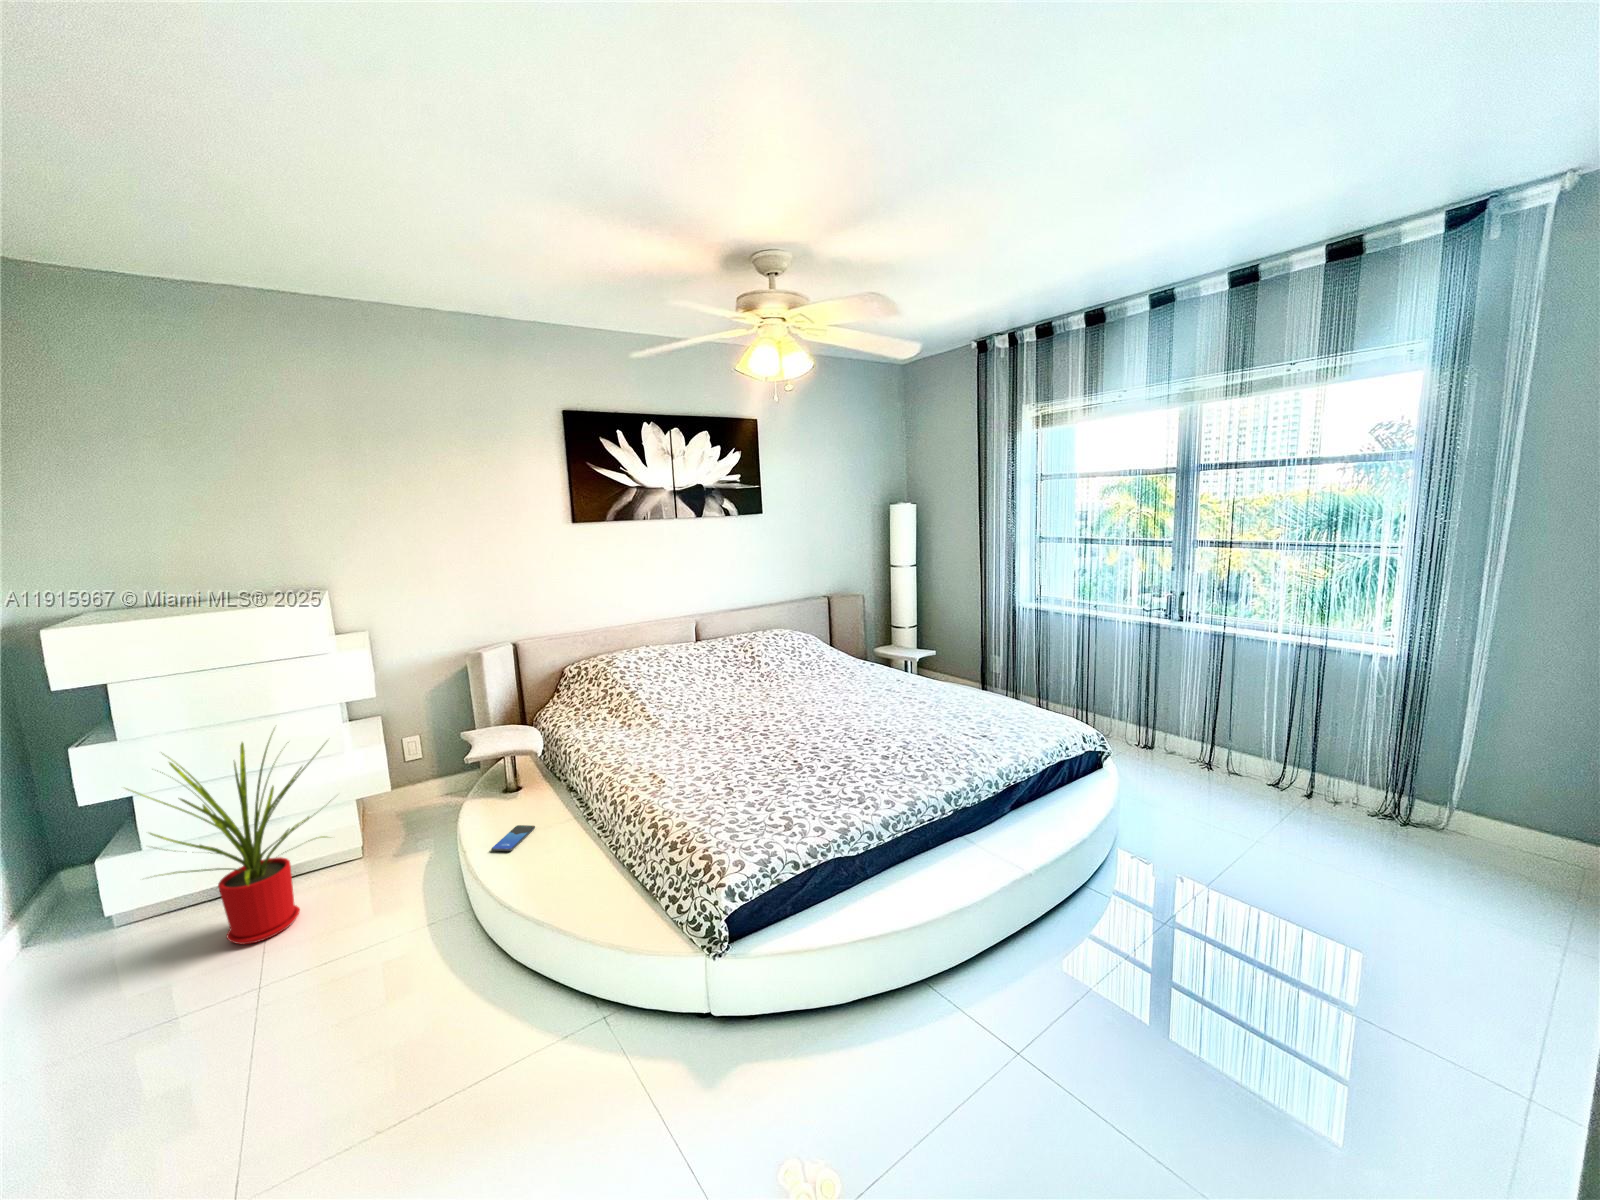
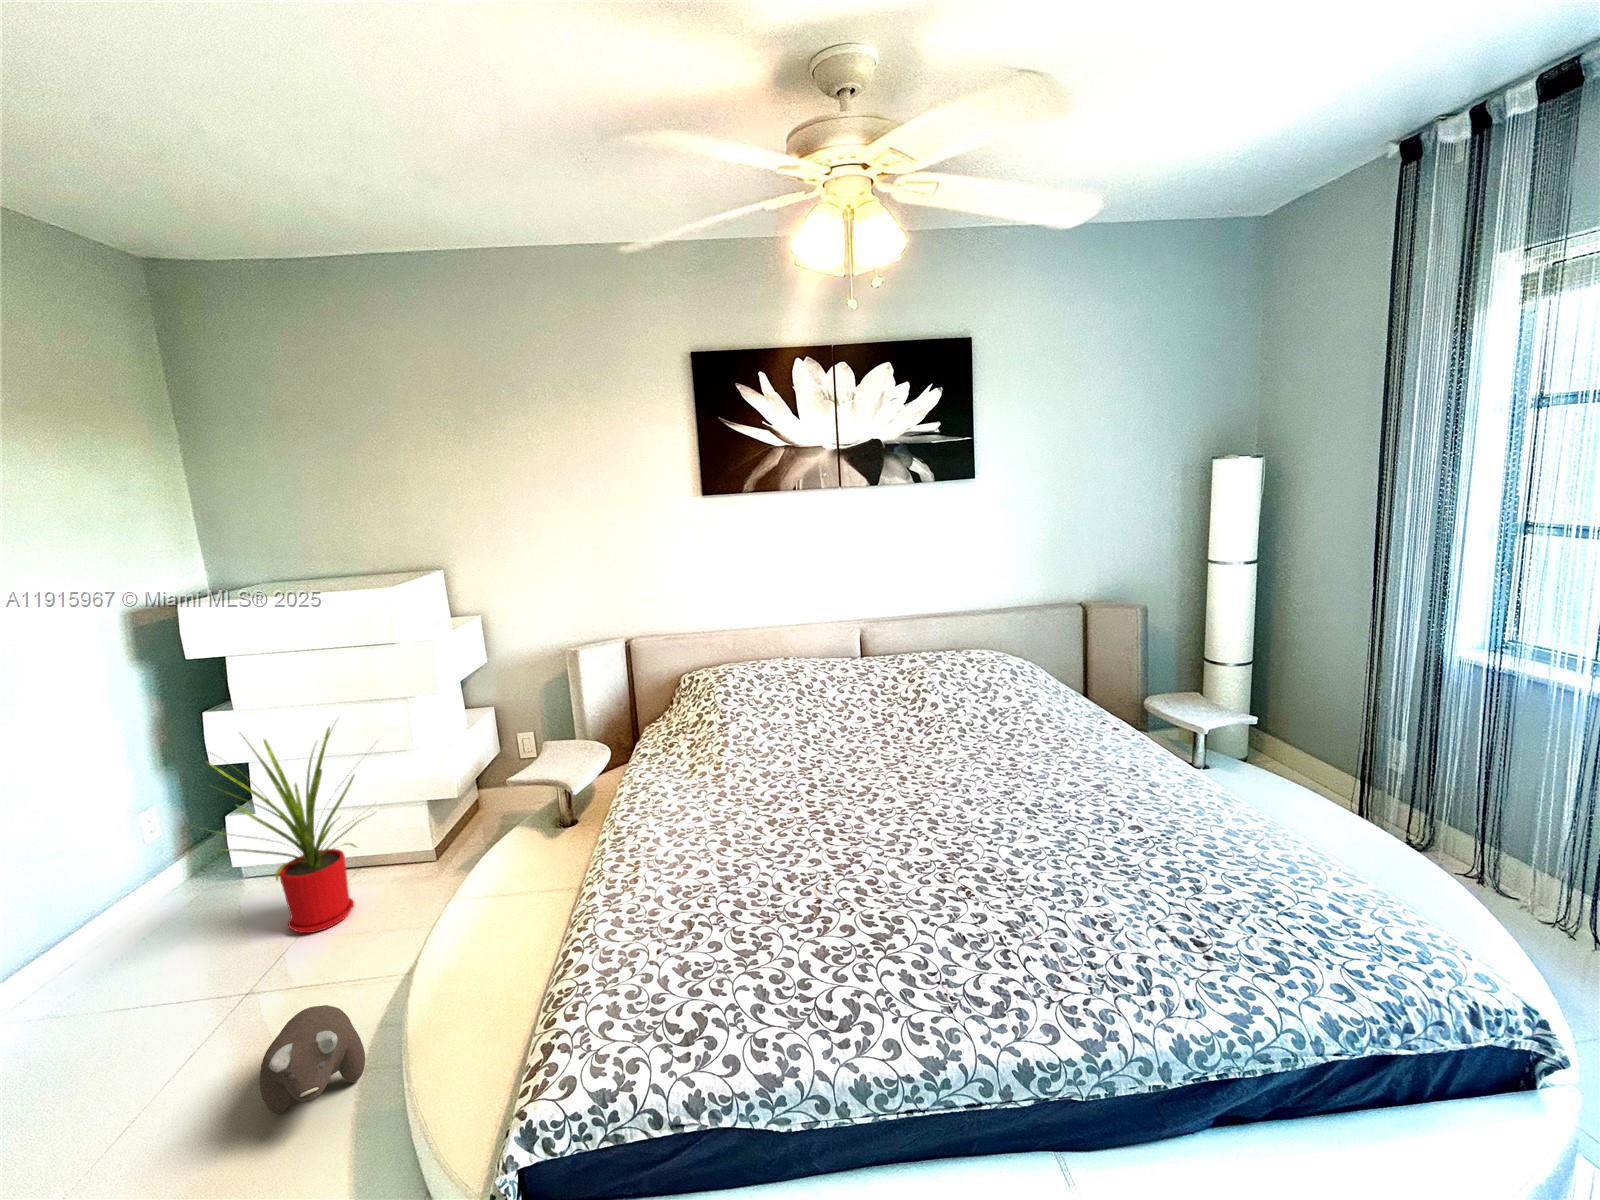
smartphone: present [491,825,535,851] -> none [474,879,538,915]
plush toy: none [362,945,454,1039] -> present [260,1005,365,1113]

